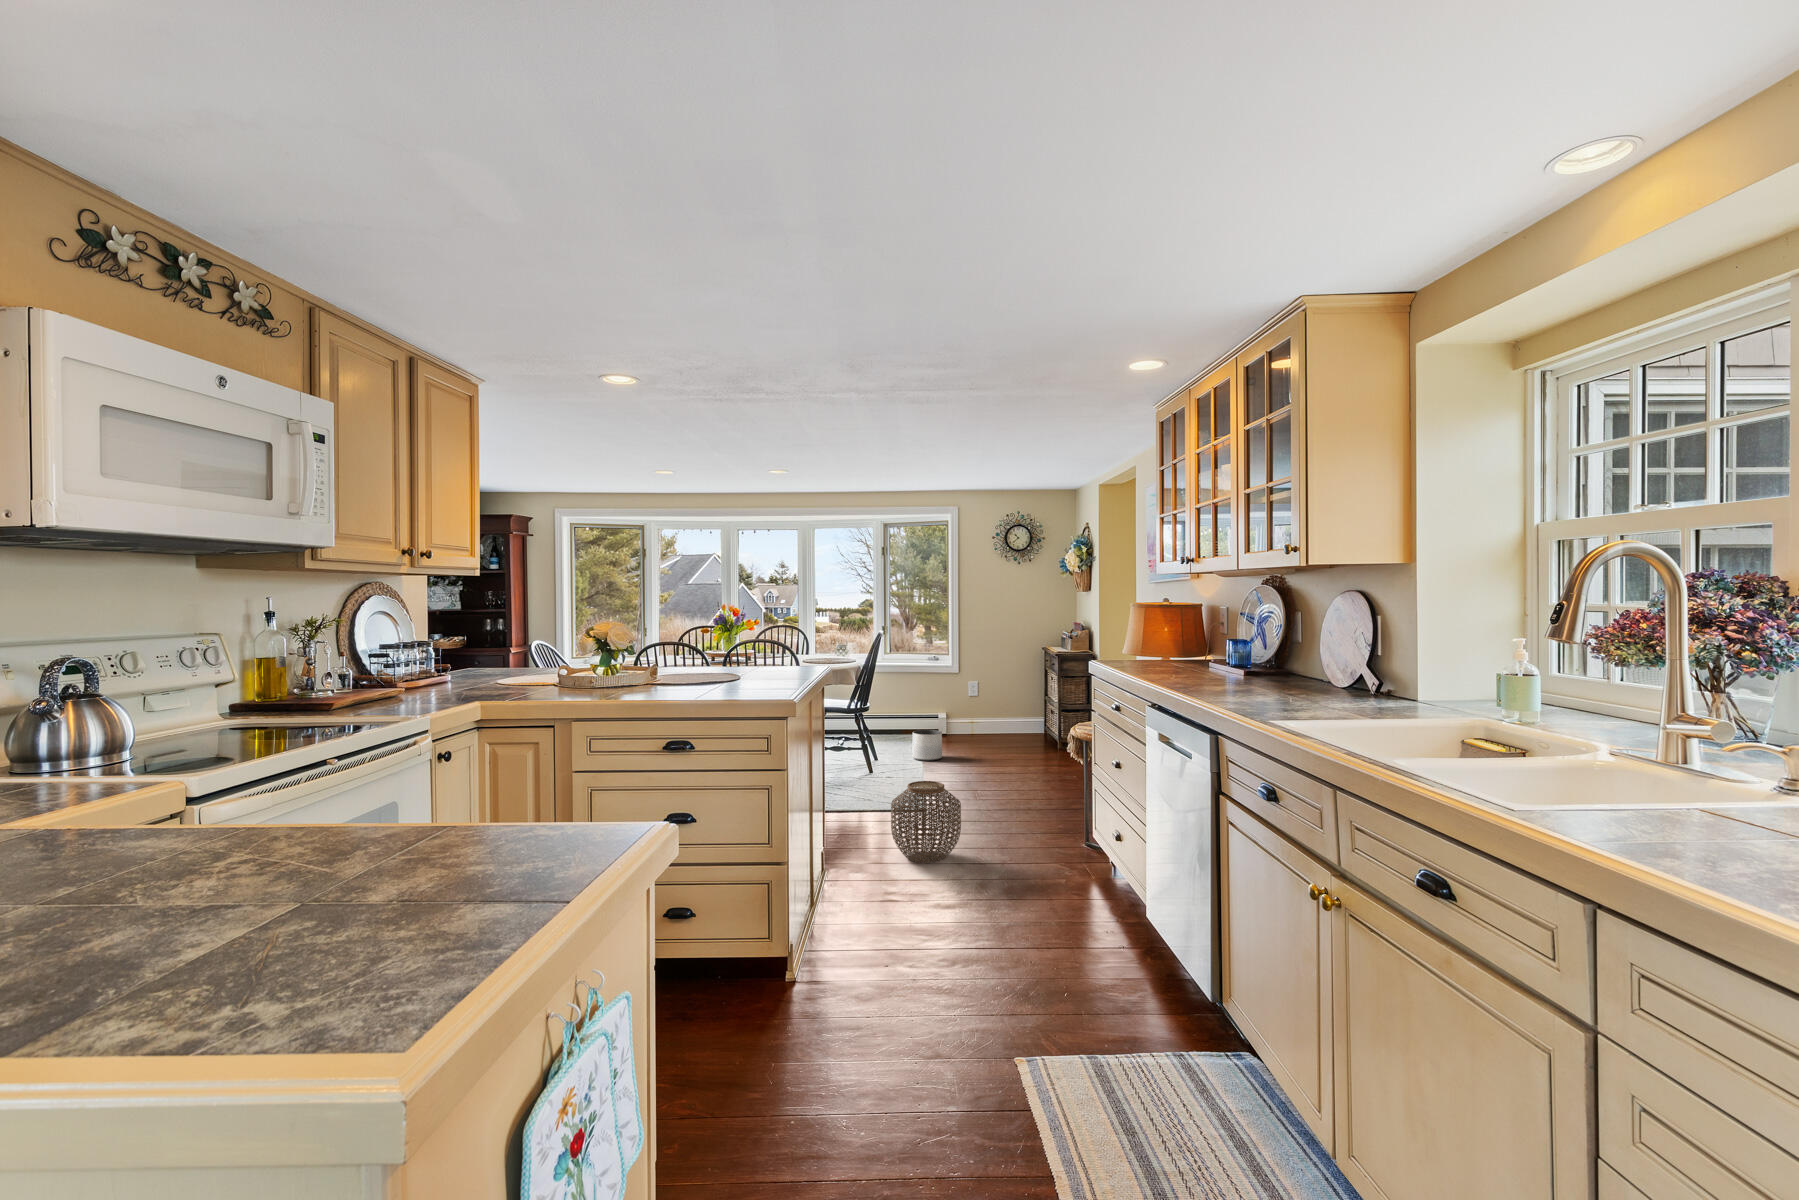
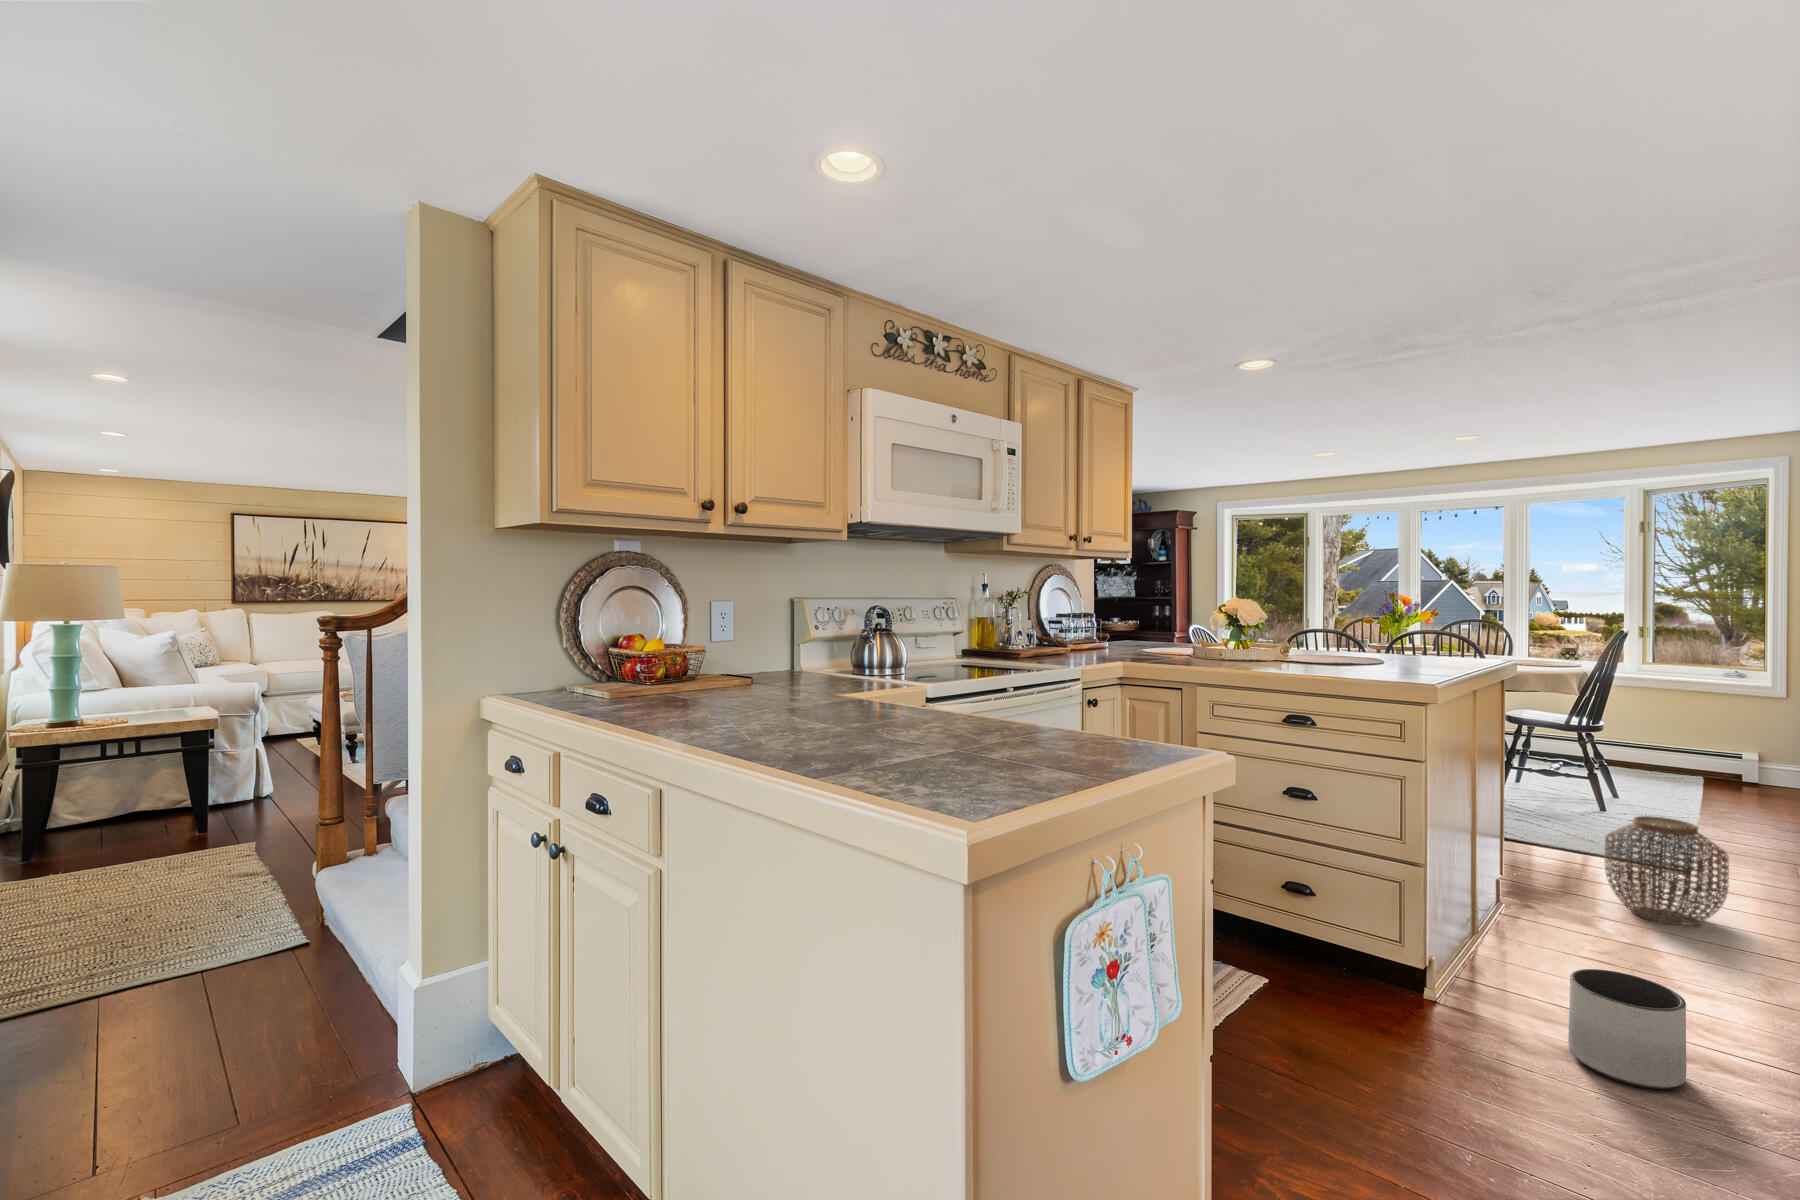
planter: present [912,730,942,761] -> present [1568,969,1686,1089]

